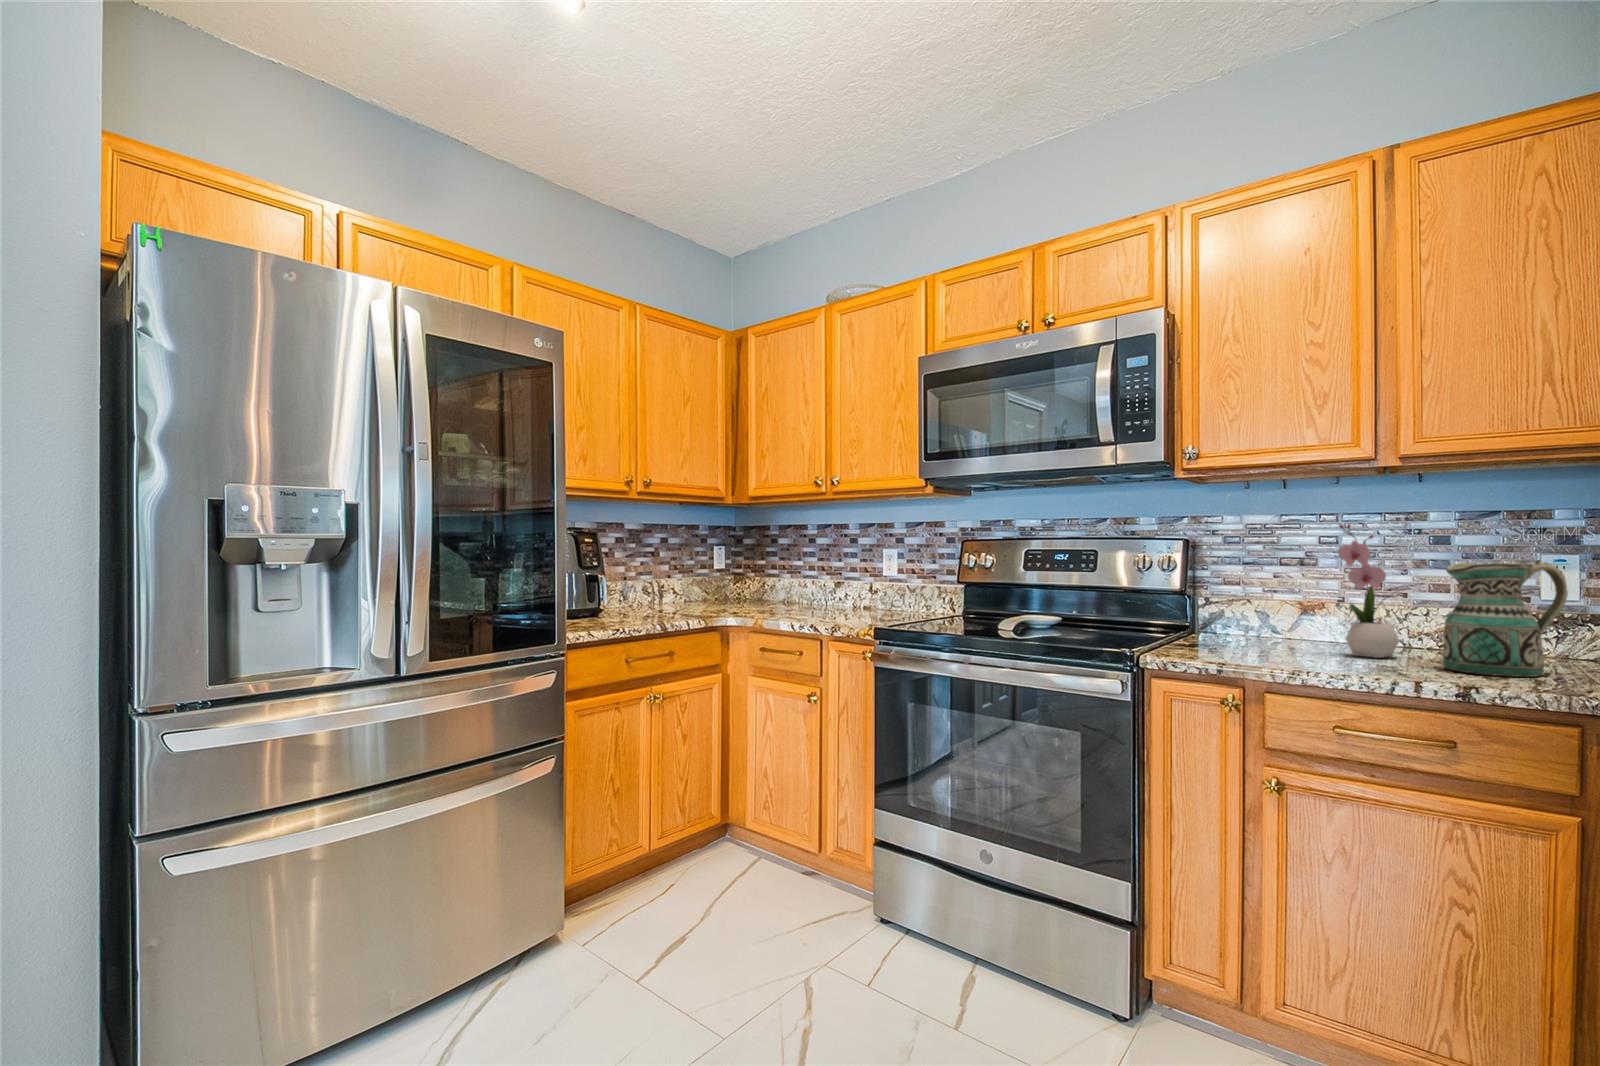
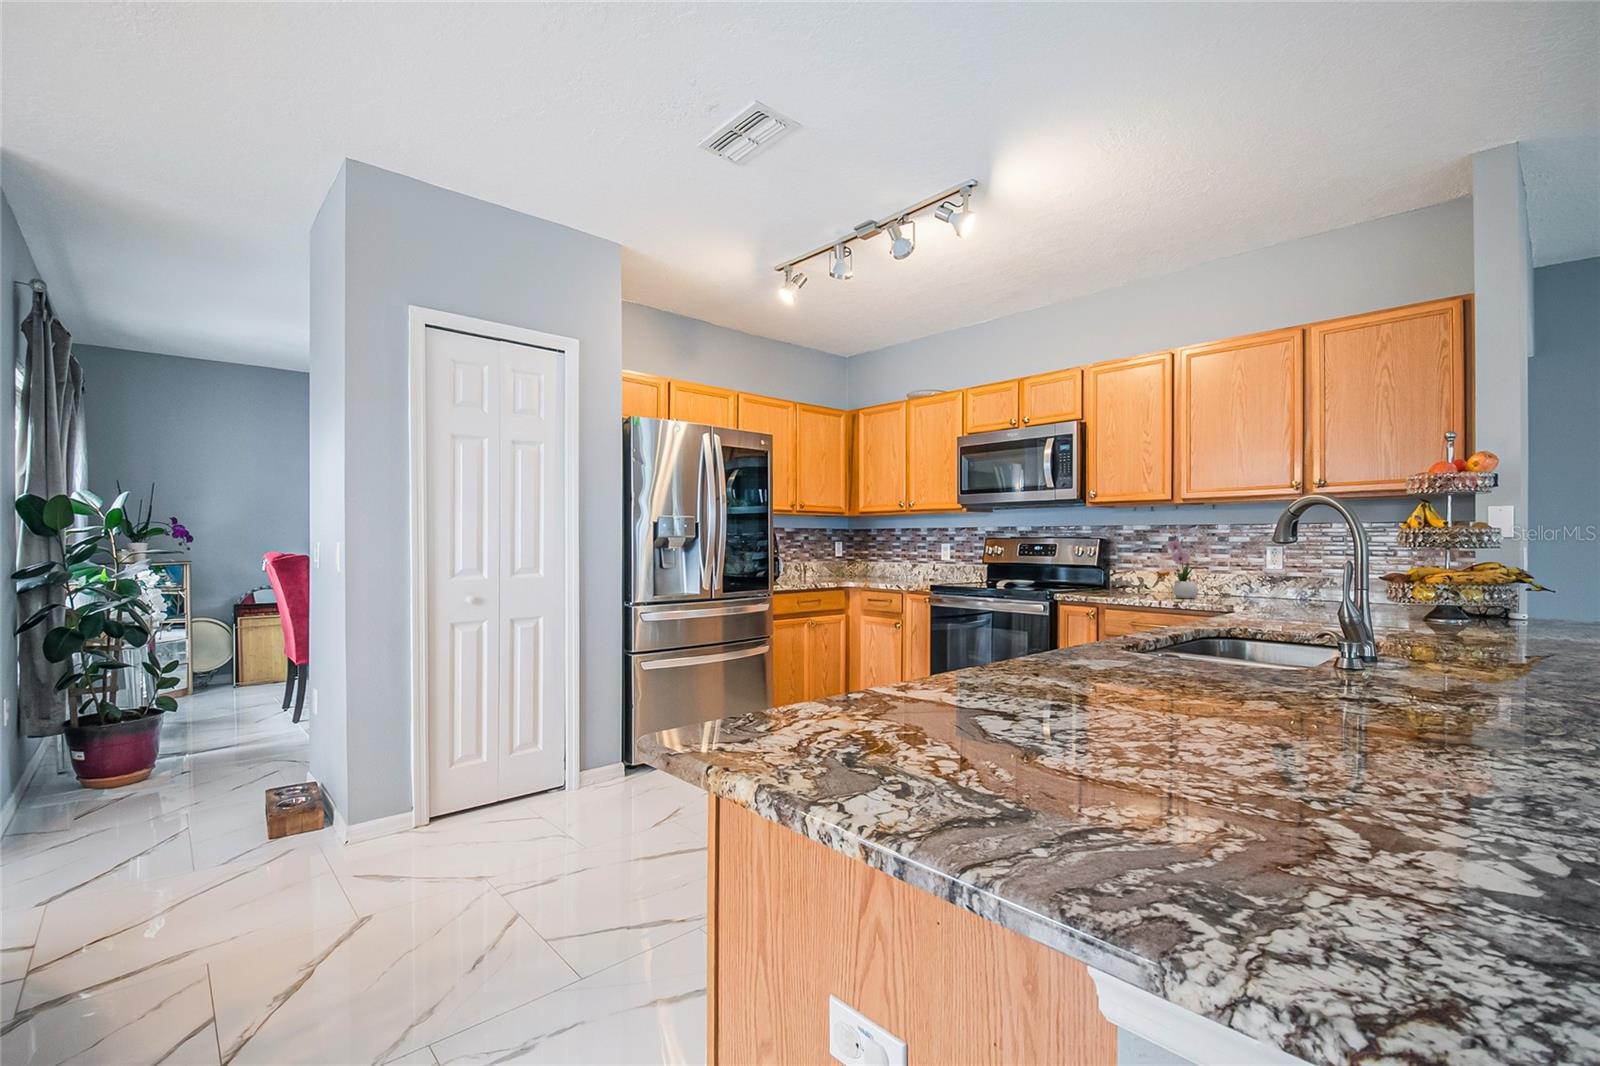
ceramic pitcher: present [1442,562,1568,677] -> none [1205,550,1260,603]

